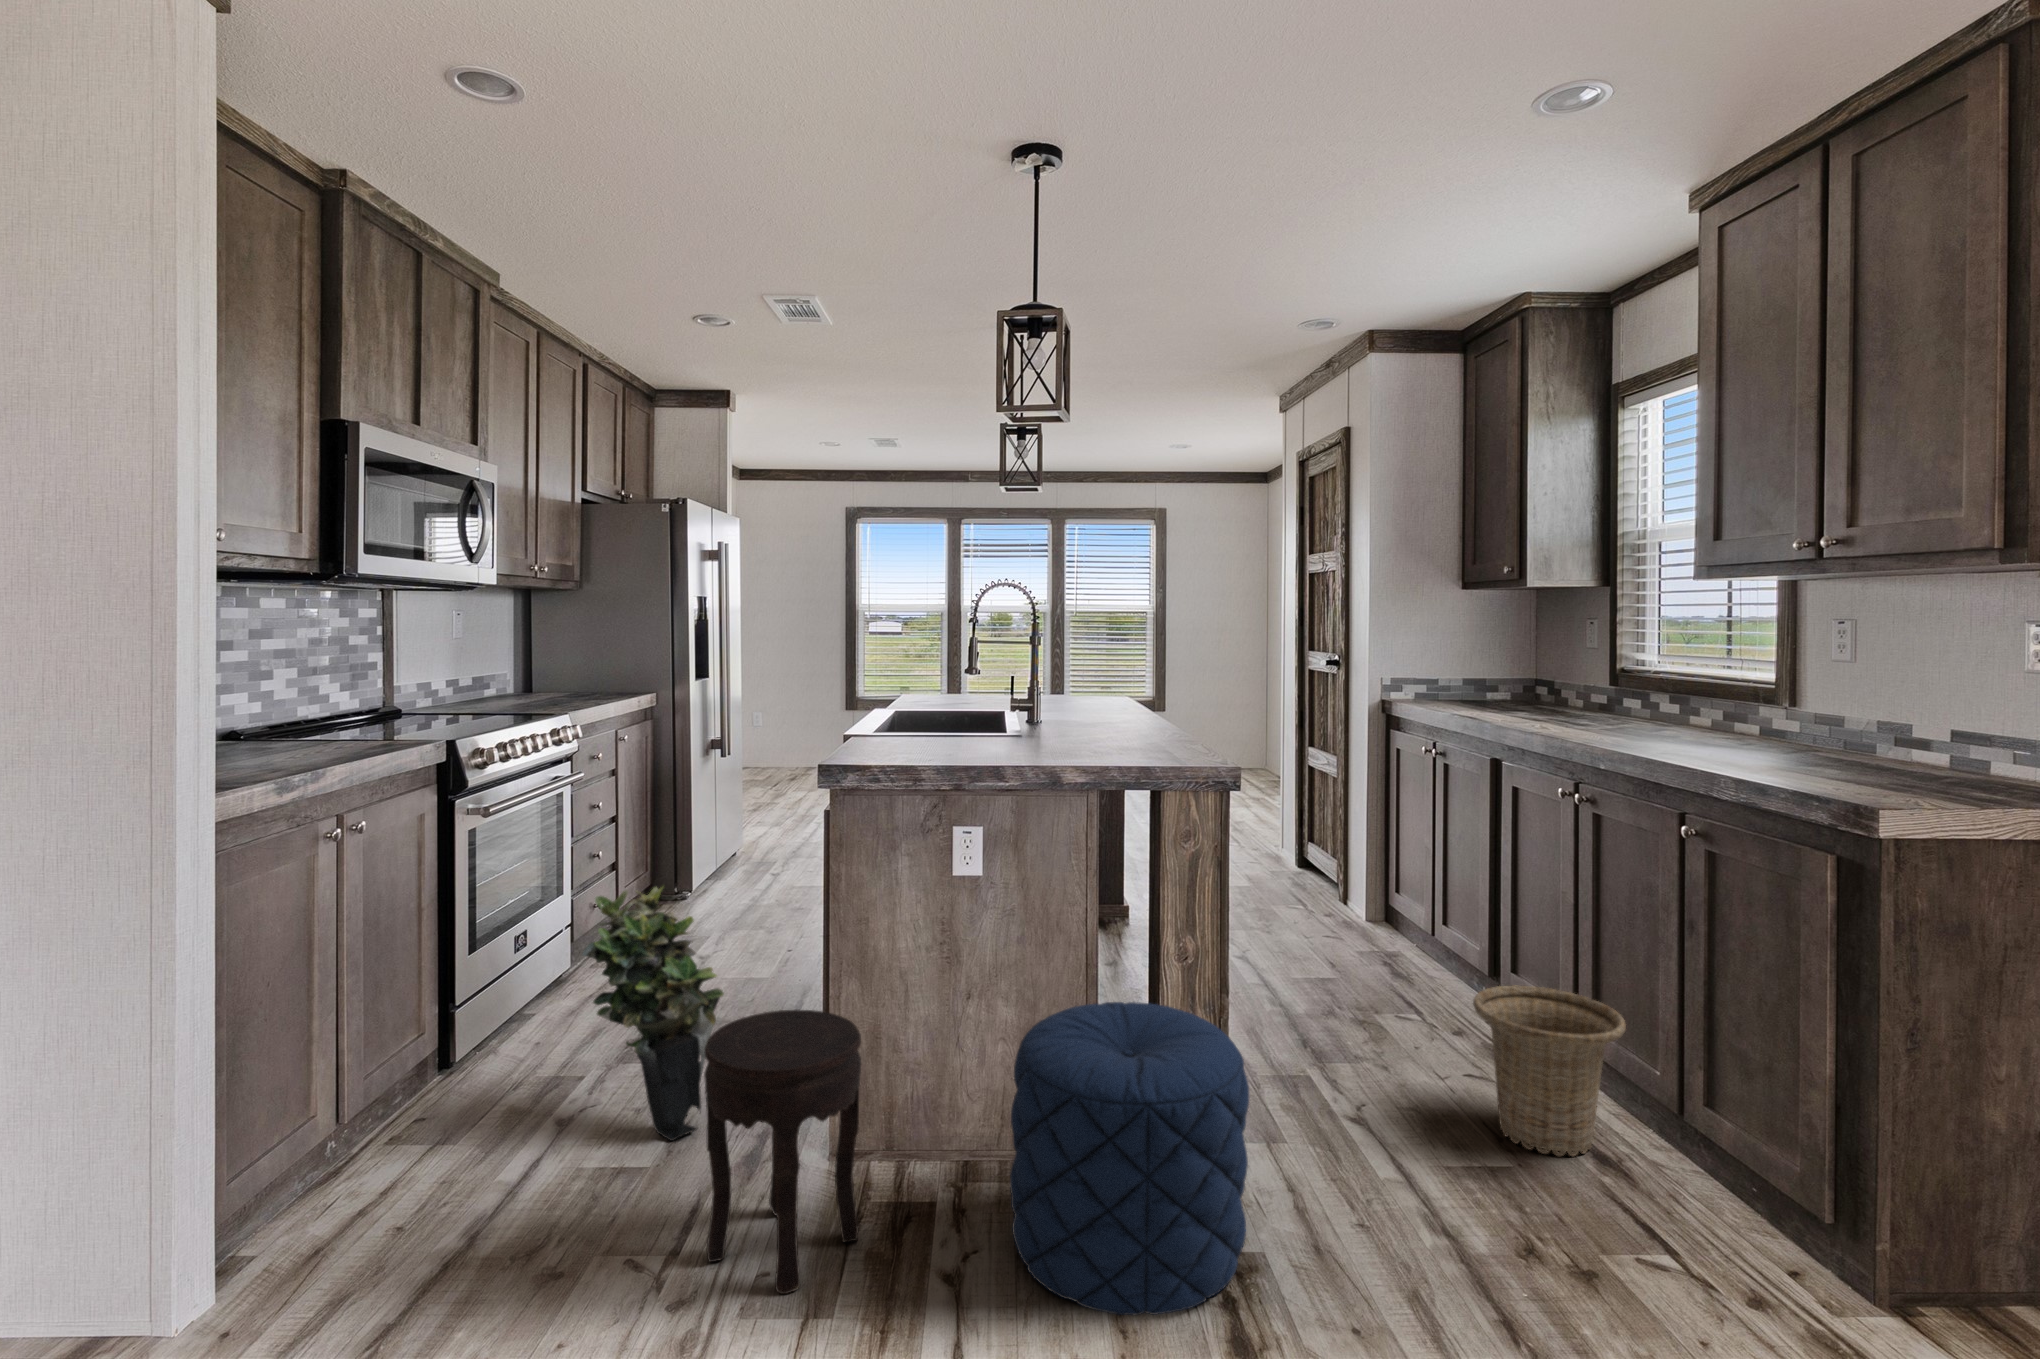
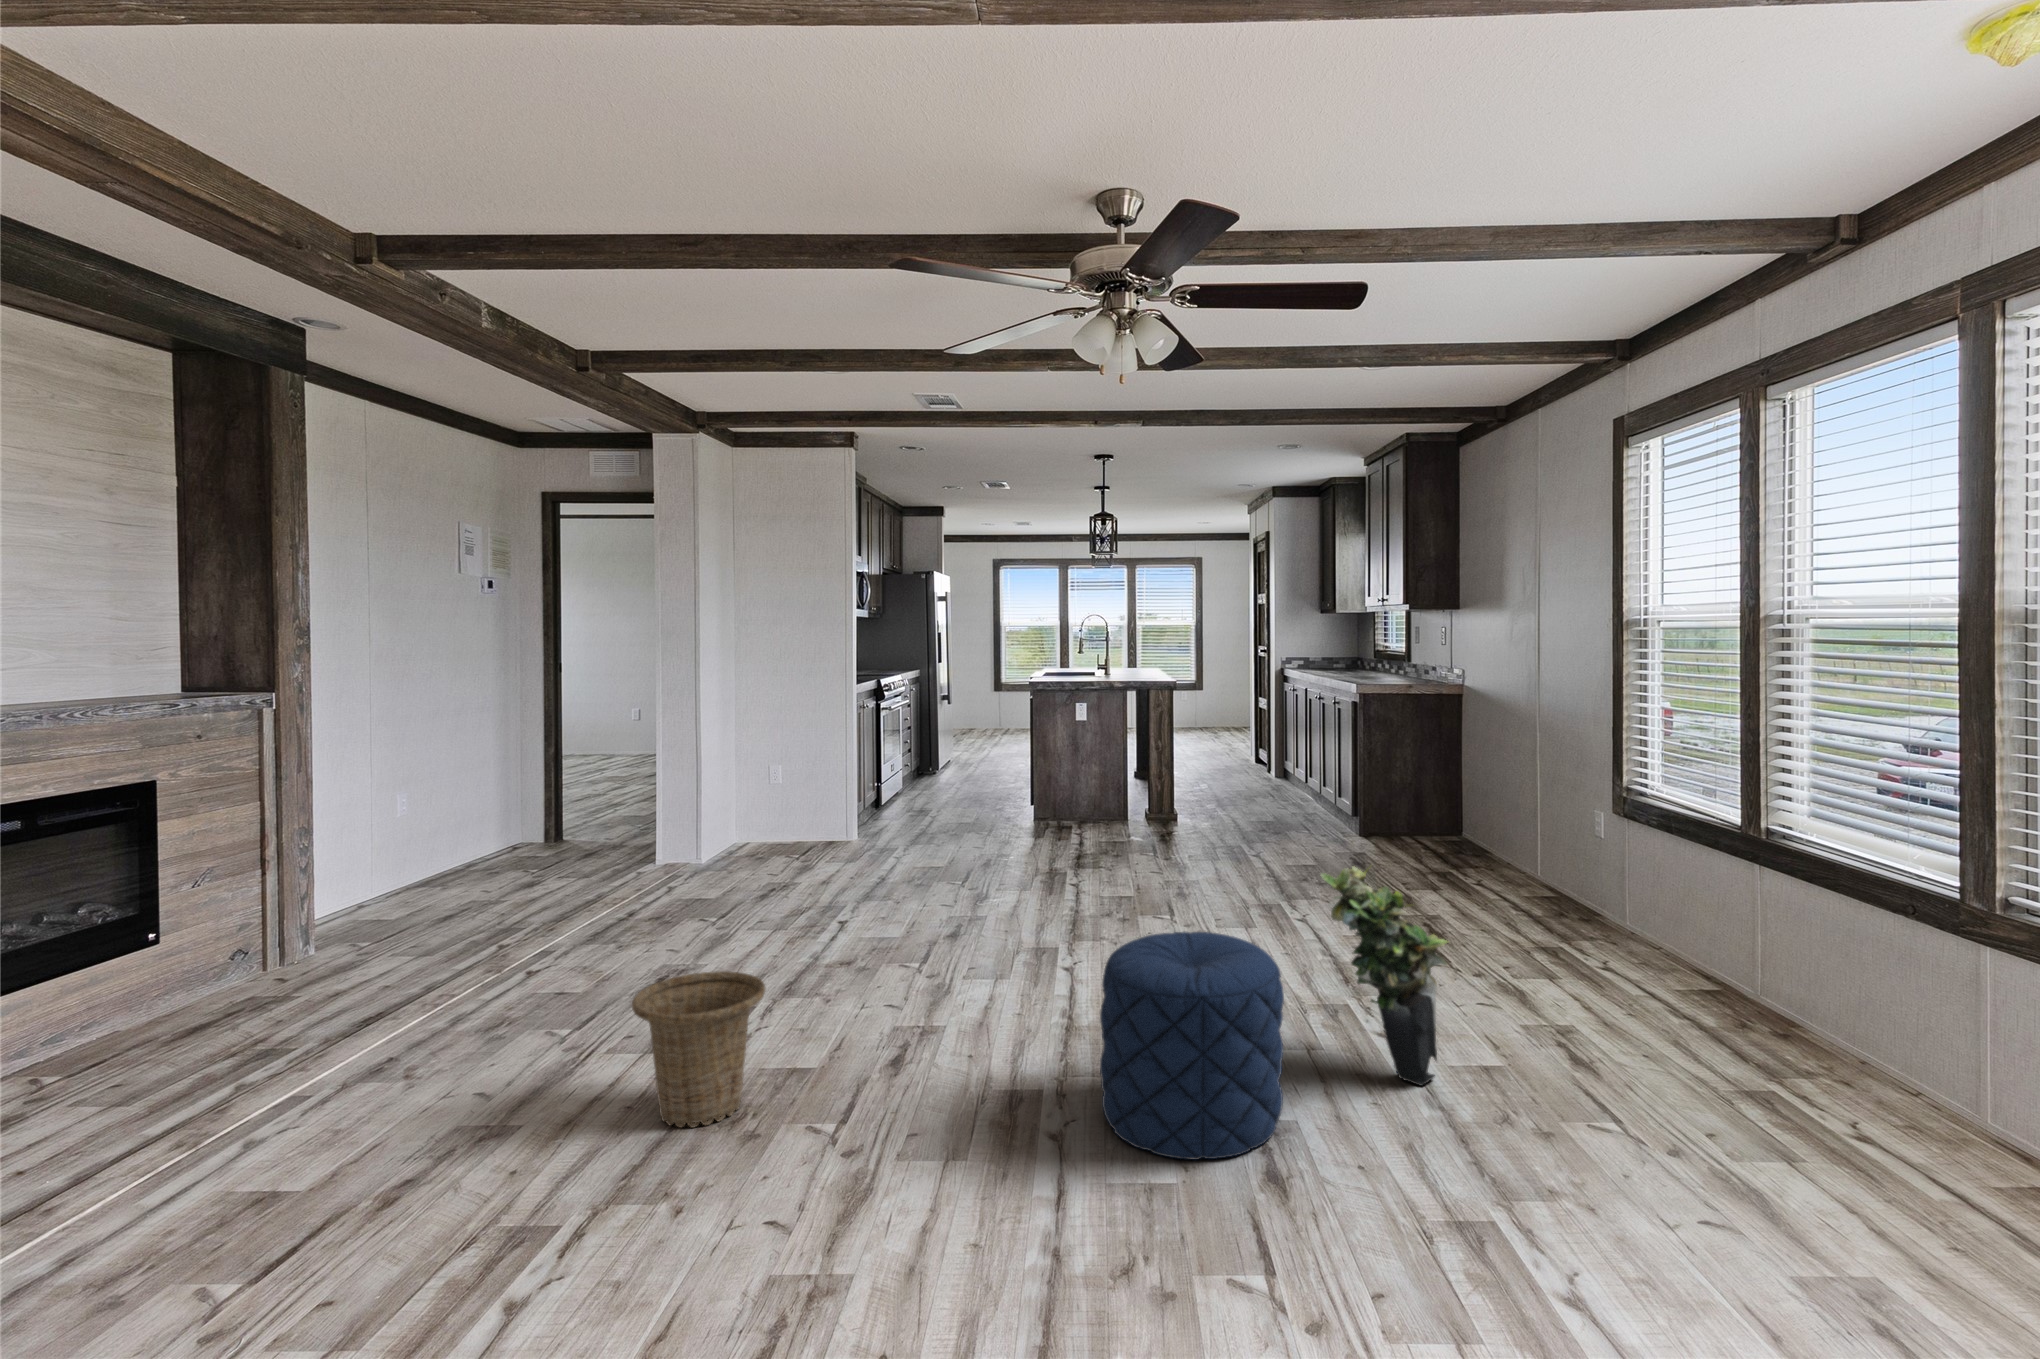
potted plant: present [583,887,723,1141] -> present [1321,867,1448,1086]
basket: present [1473,986,1626,1156] -> present [632,971,765,1127]
side table: present [704,1010,861,1294] -> none [865,938,984,1147]

